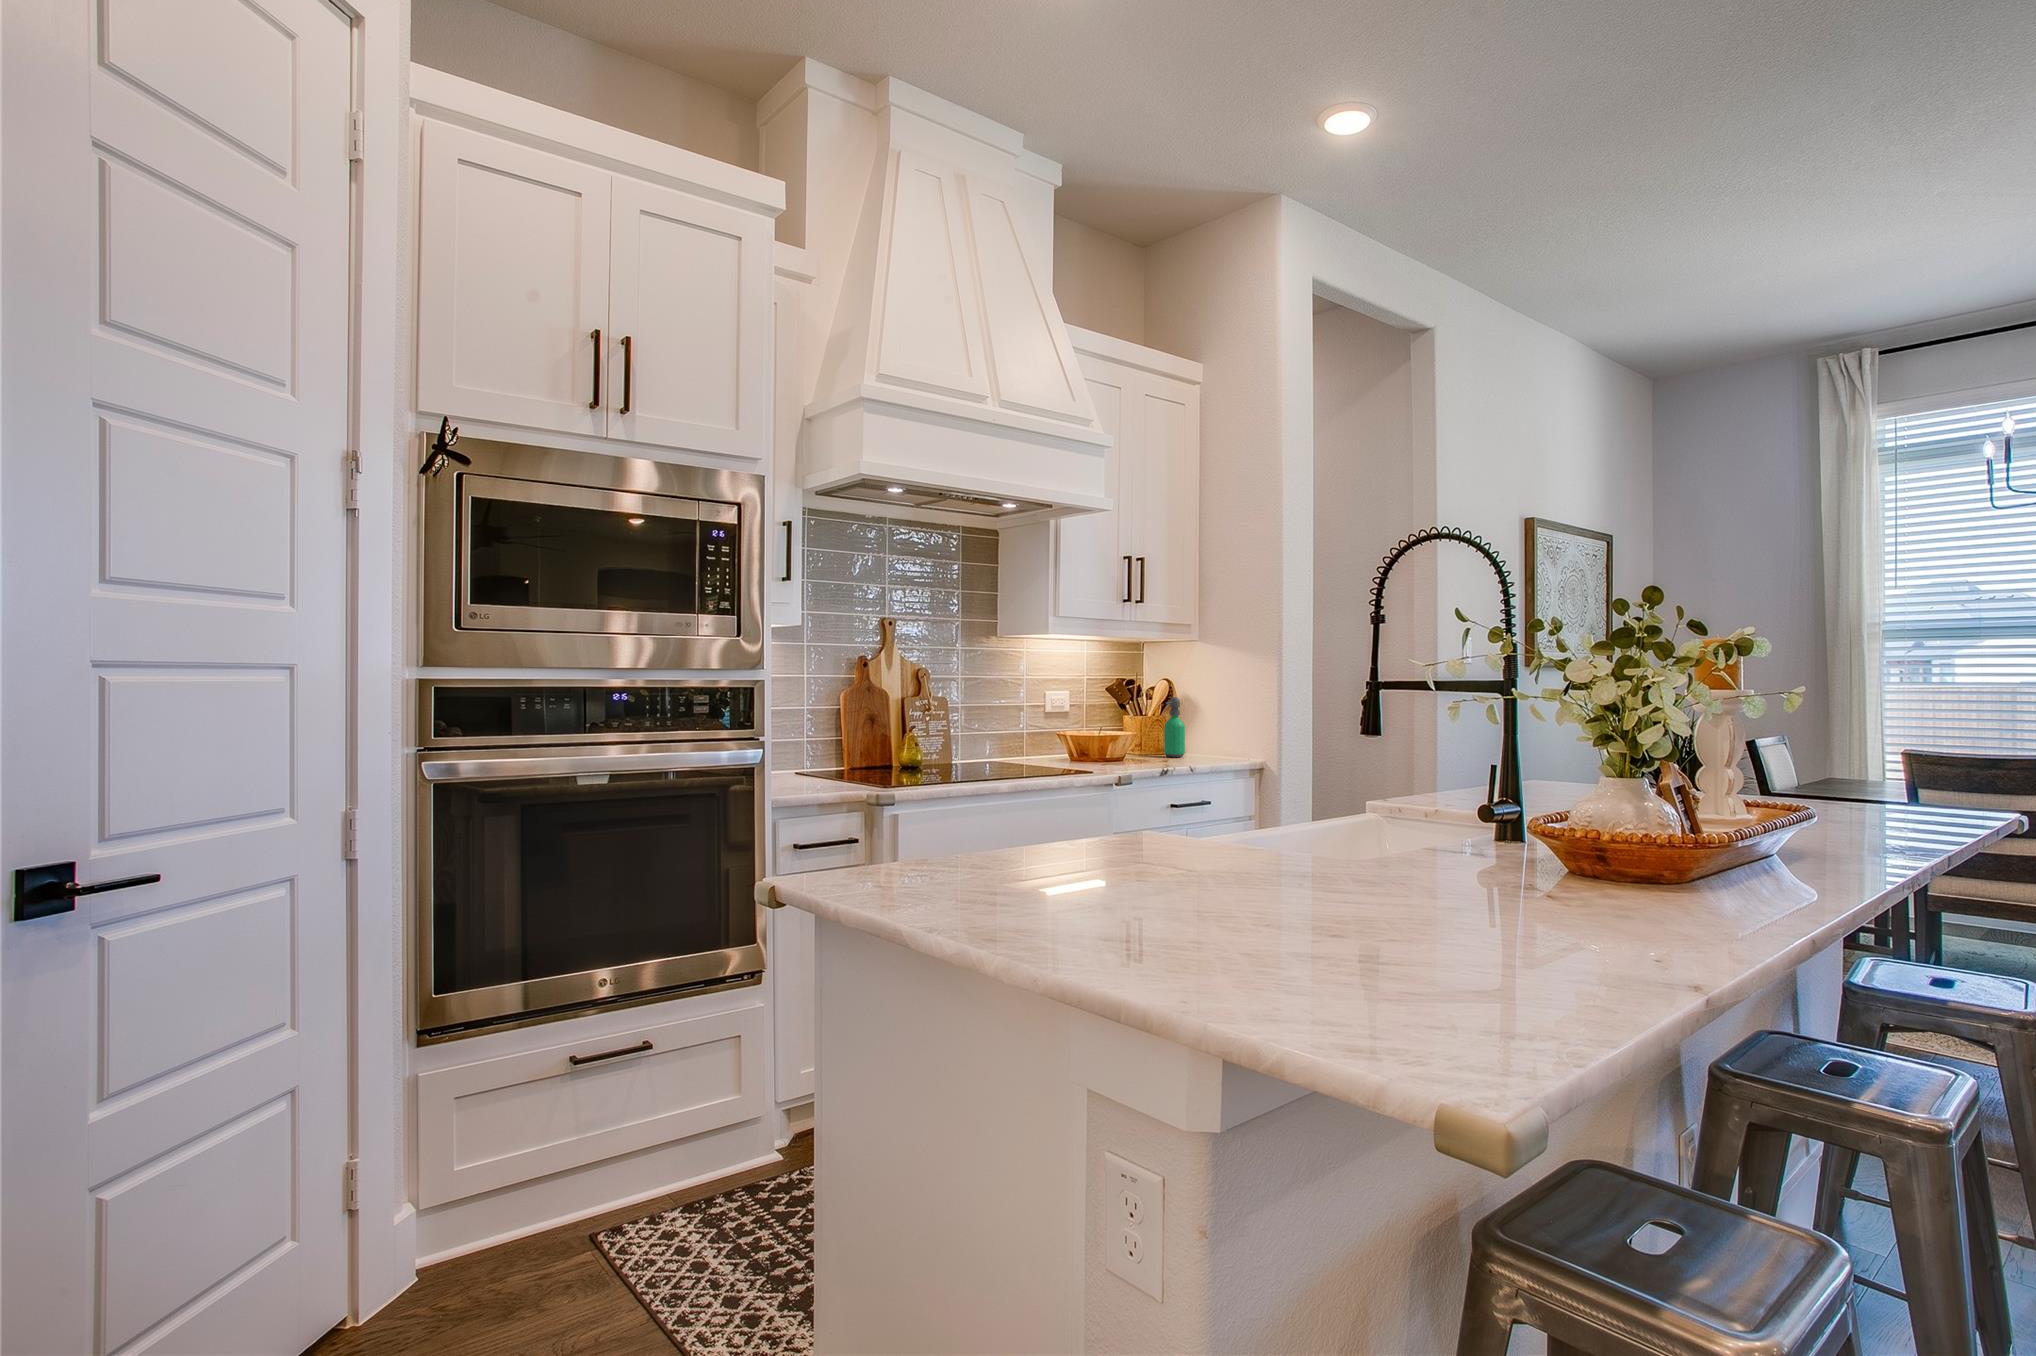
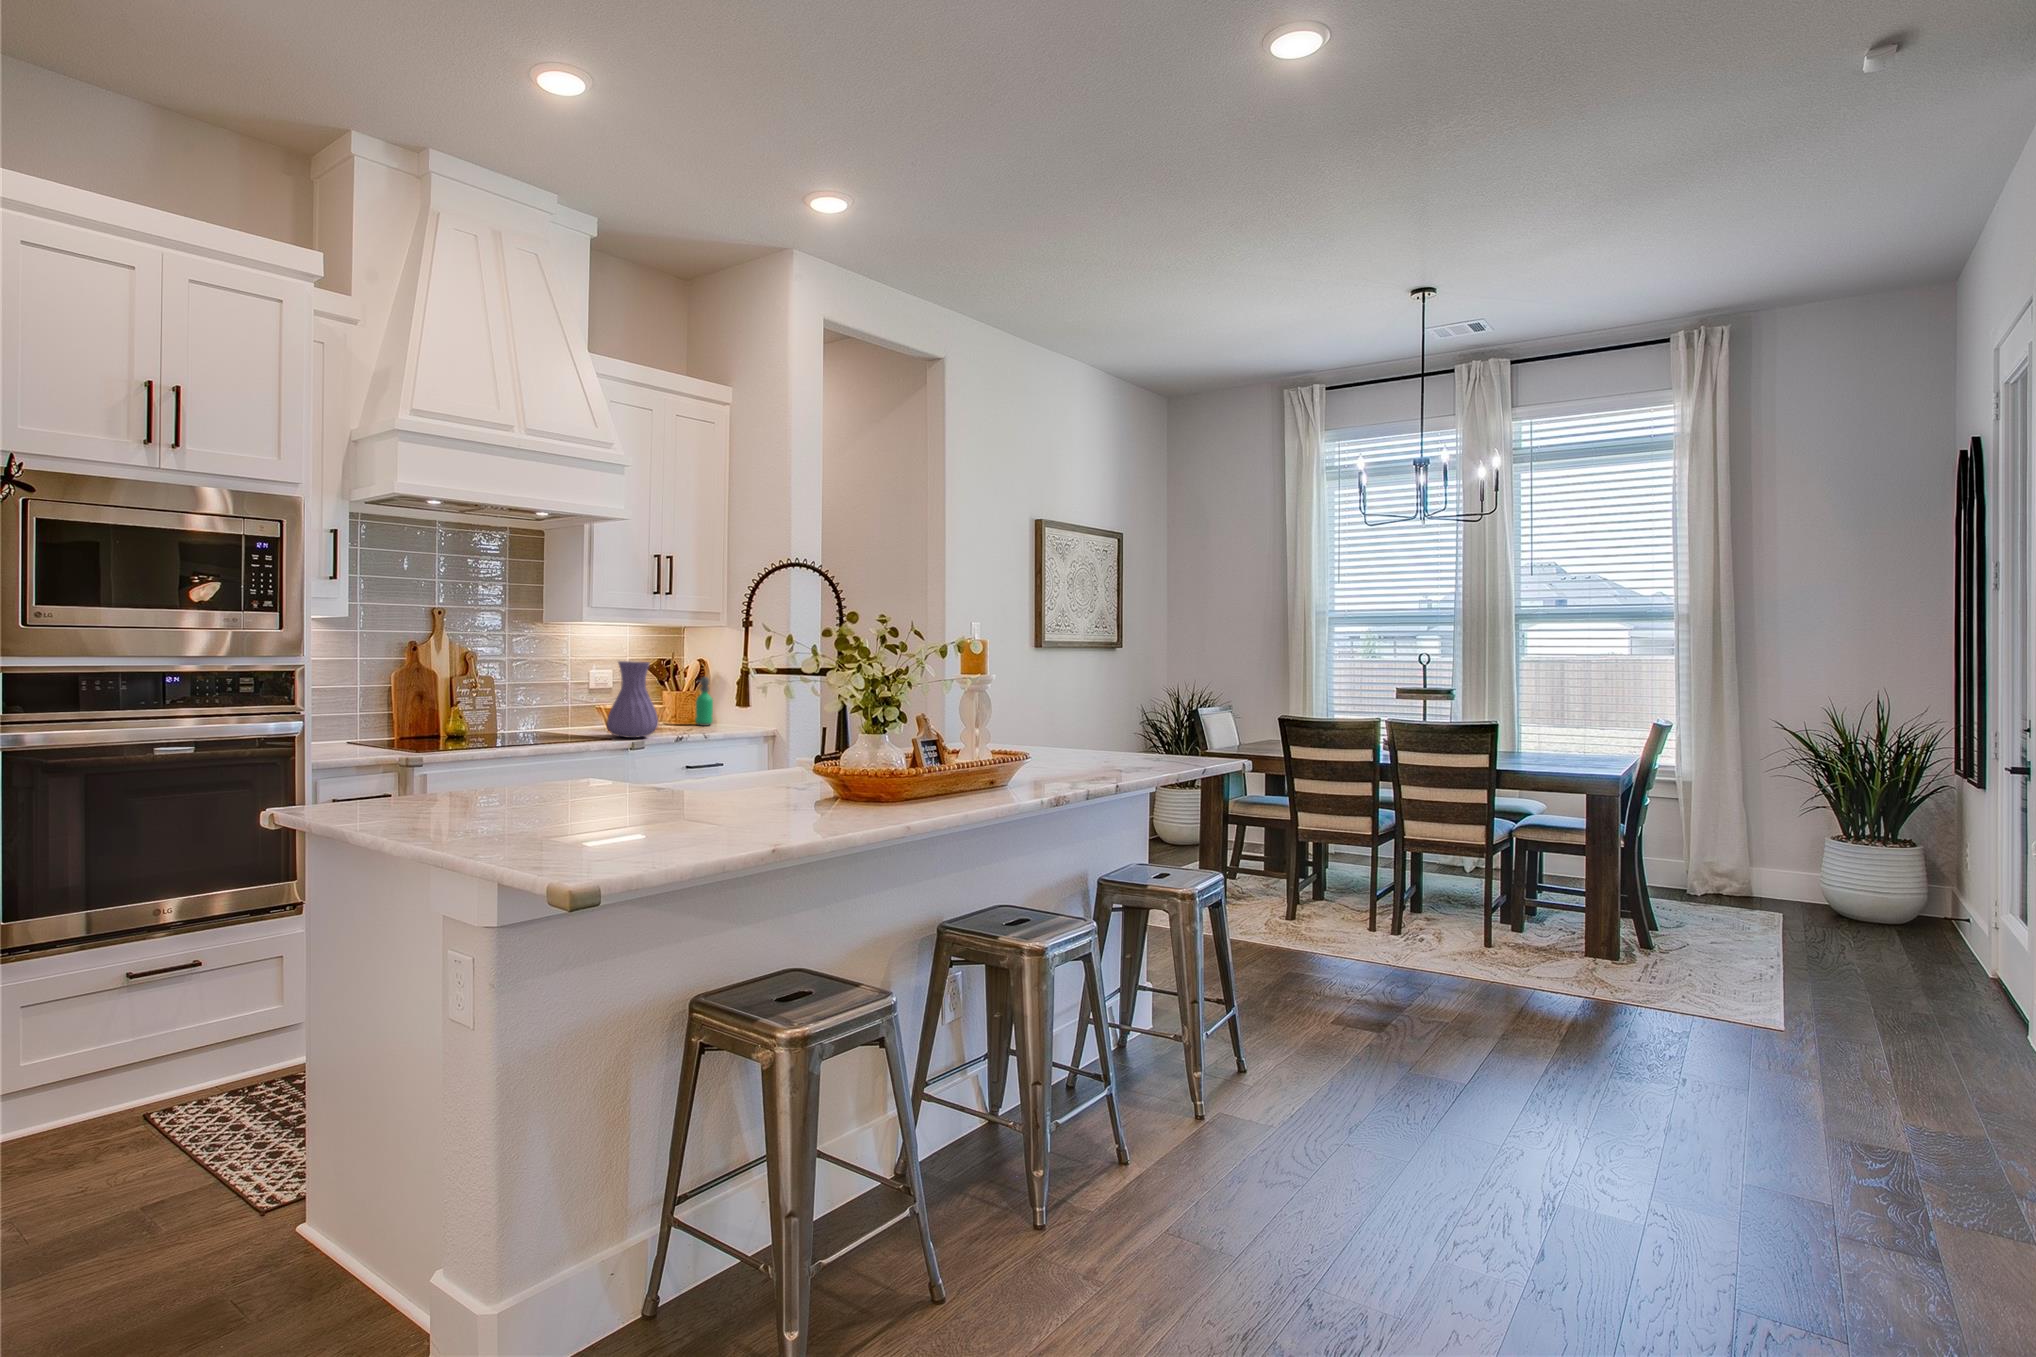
vase: none [1077,676,1137,769] -> present [607,661,658,738]

